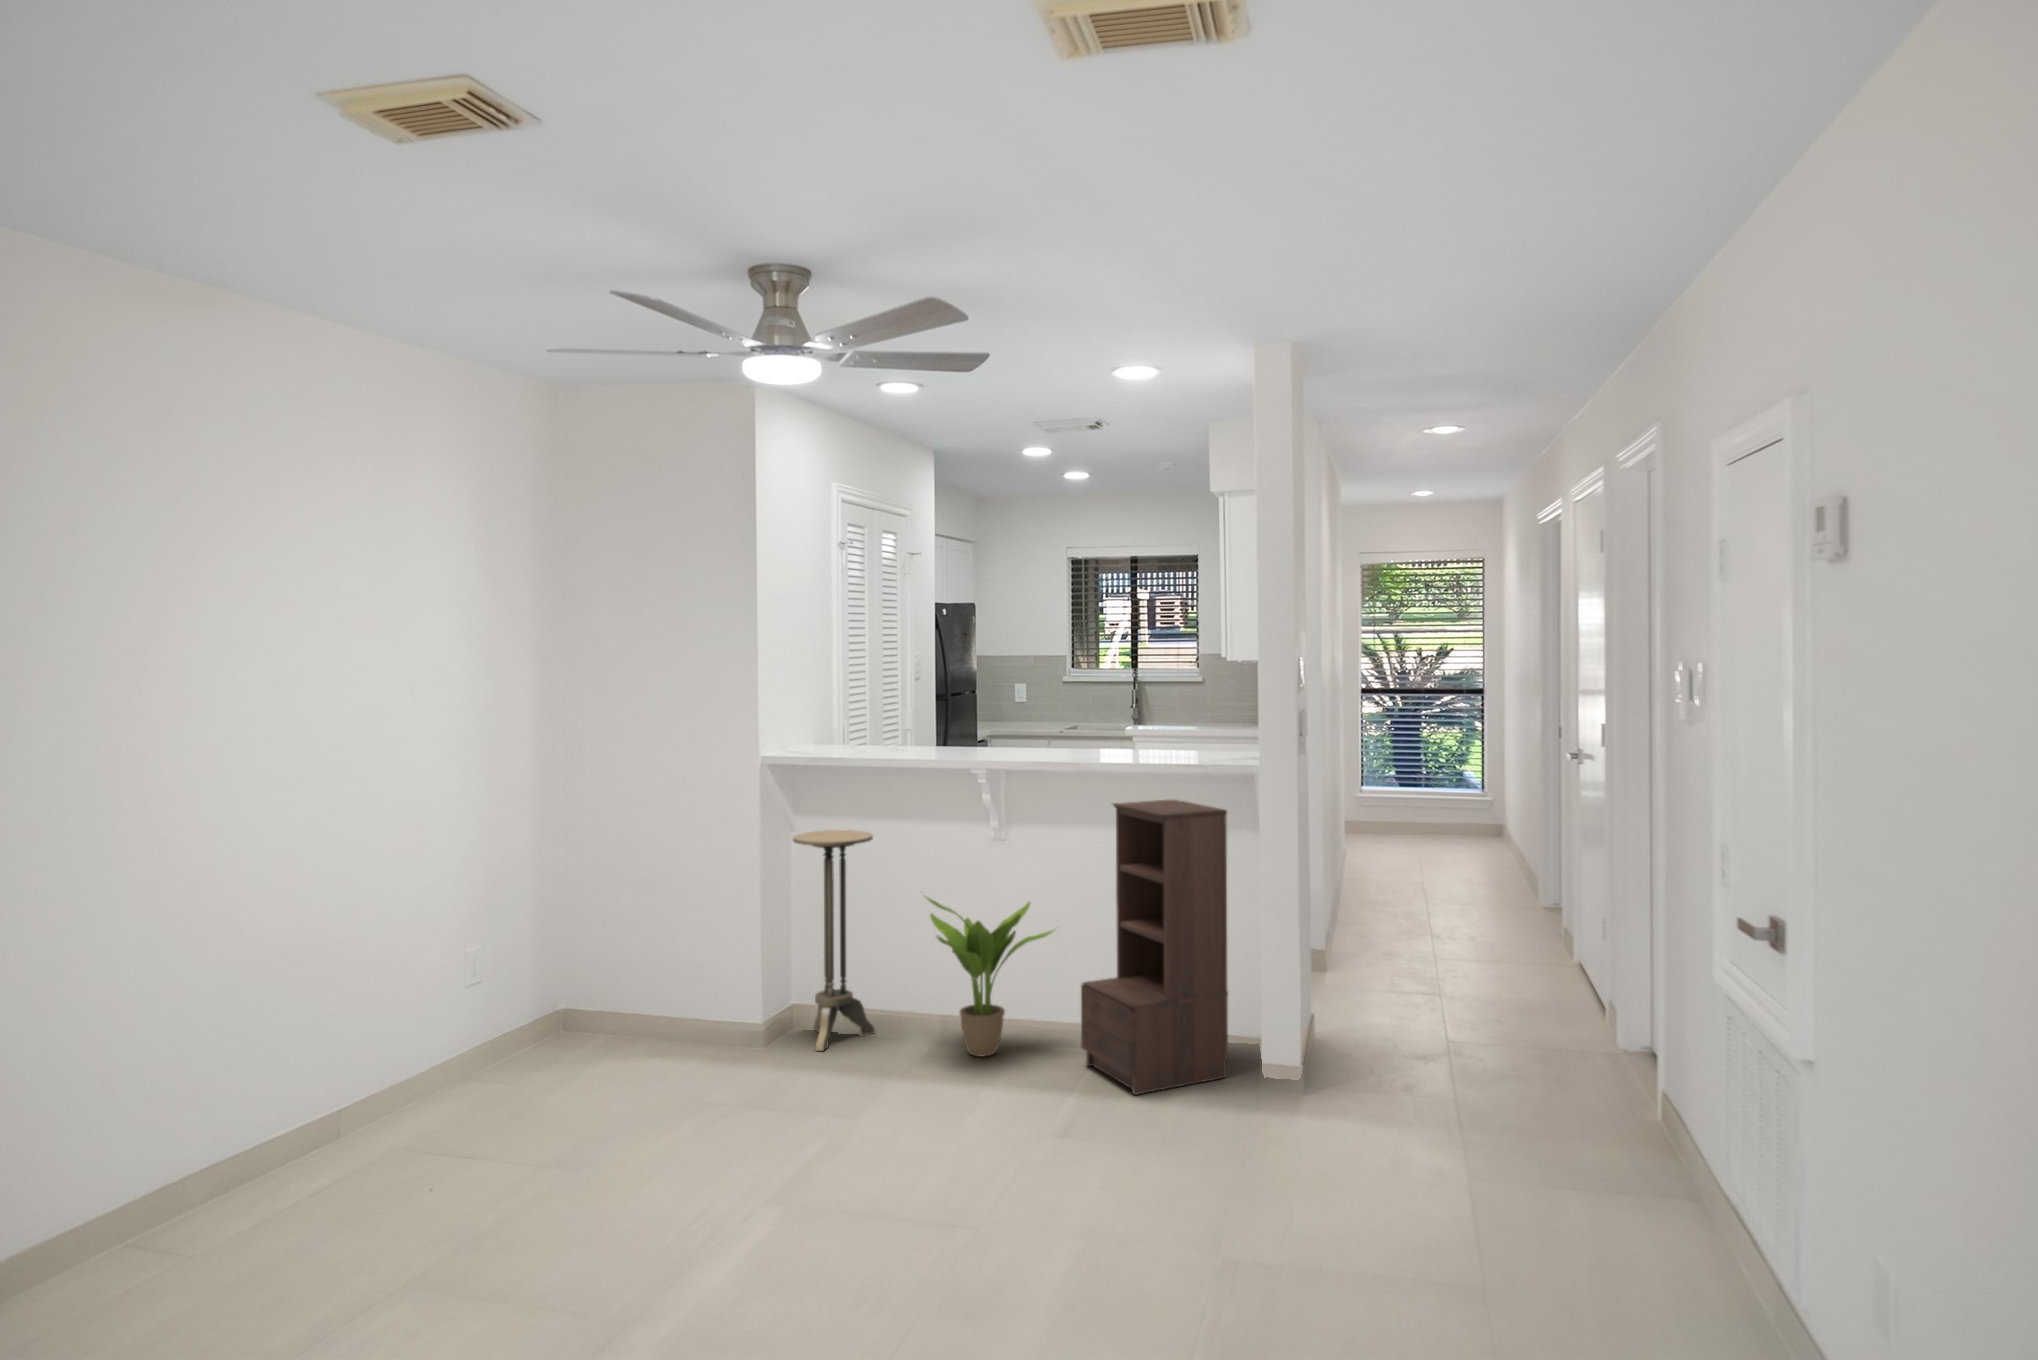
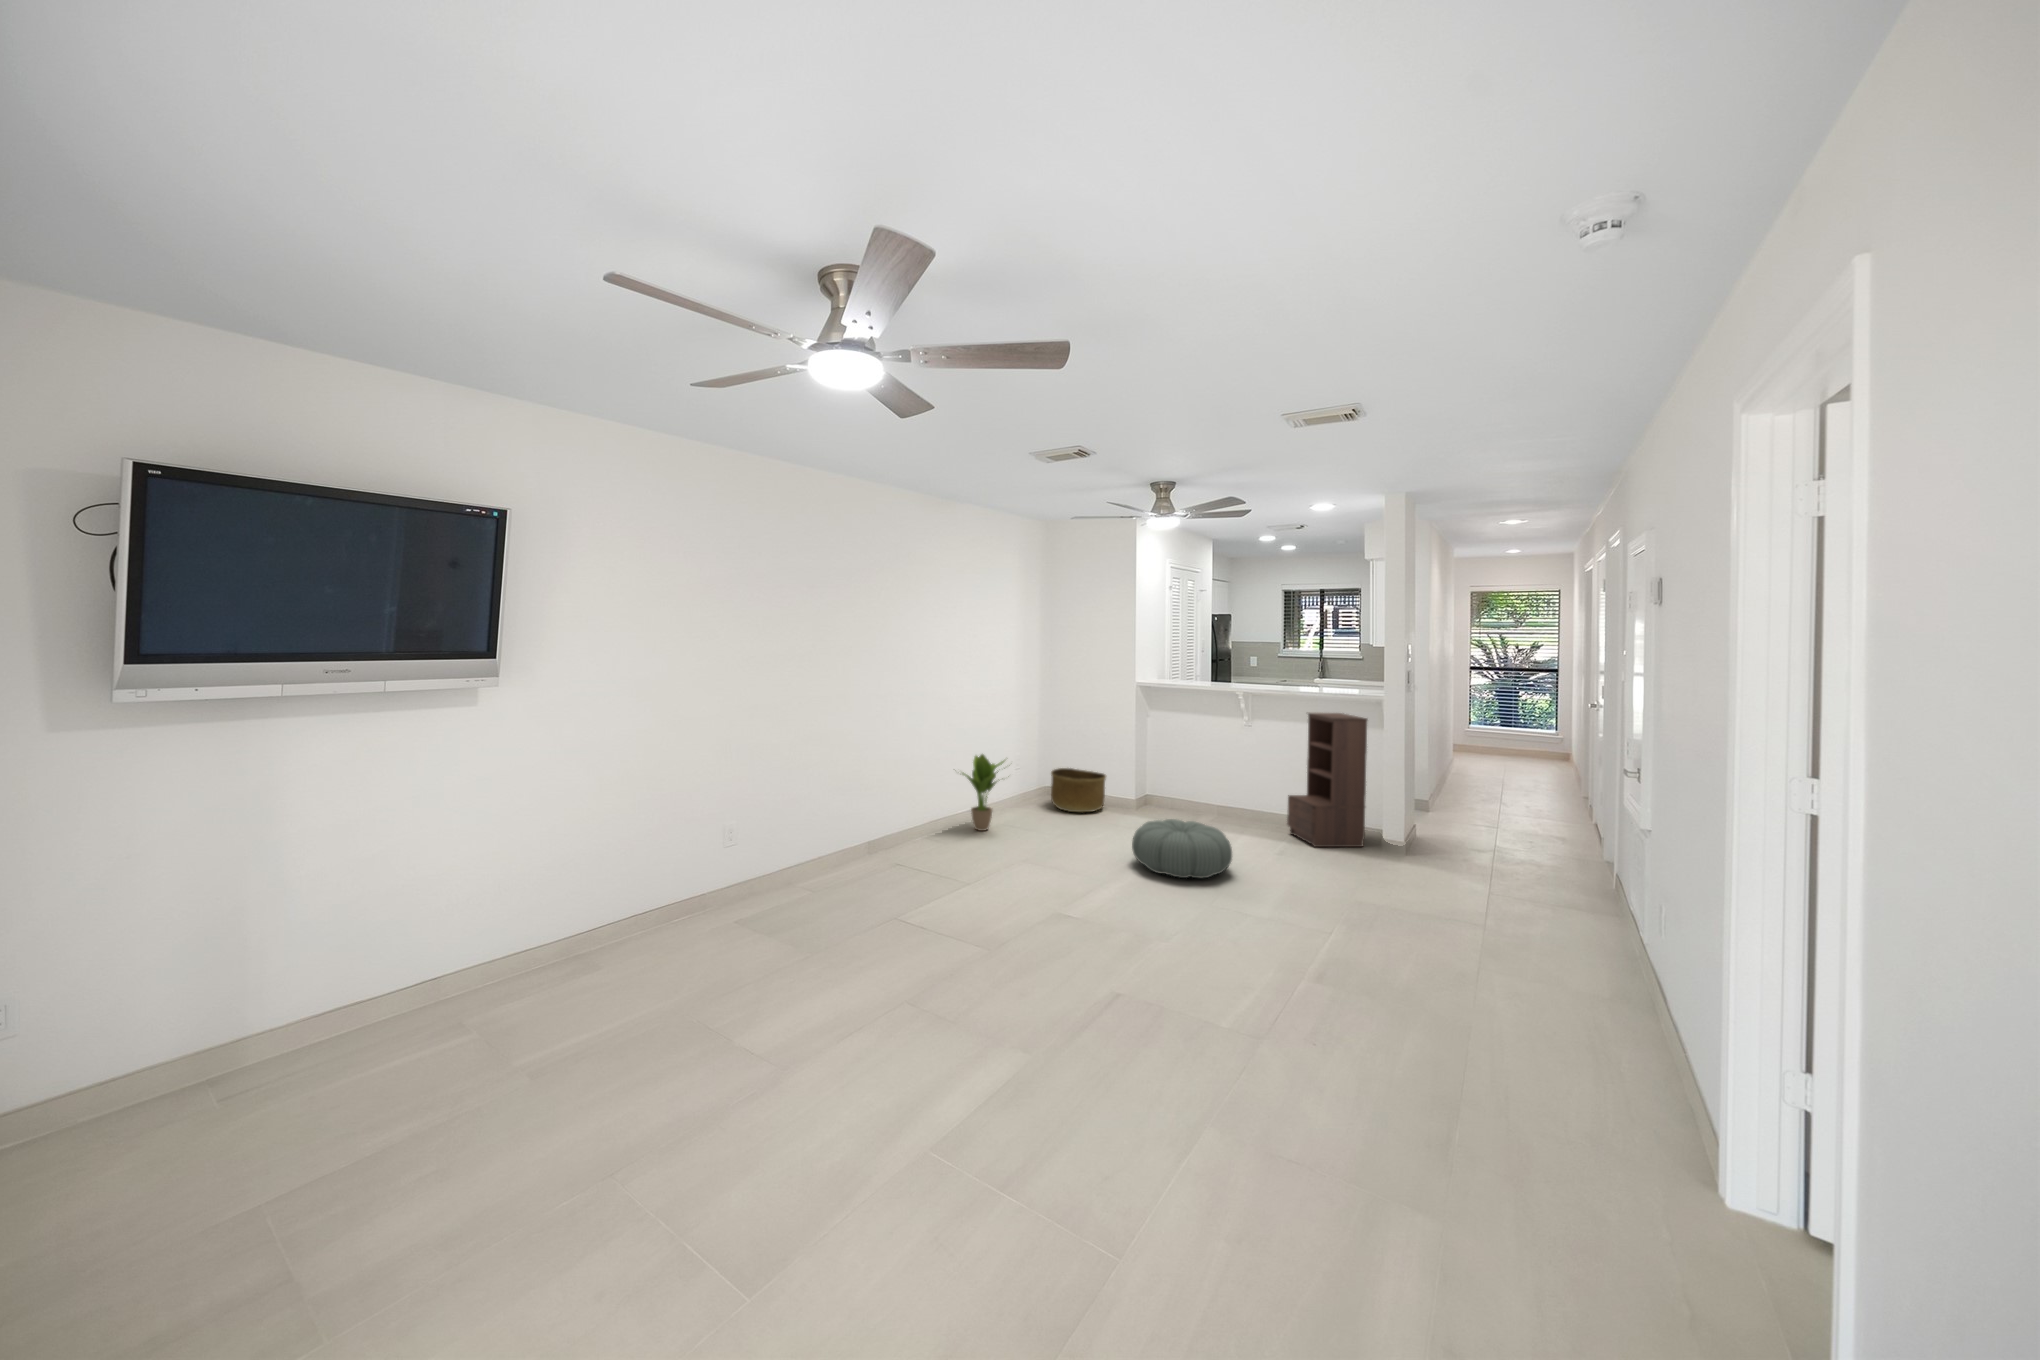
side table: present [793,830,875,1051] -> none [1149,718,1186,814]
potted plant: present [925,897,1054,1057] -> present [962,754,1005,831]
basket: none [559,965,698,1076] -> present [1051,768,1106,812]
pouf: none [725,1089,963,1253] -> present [1132,819,1232,878]

